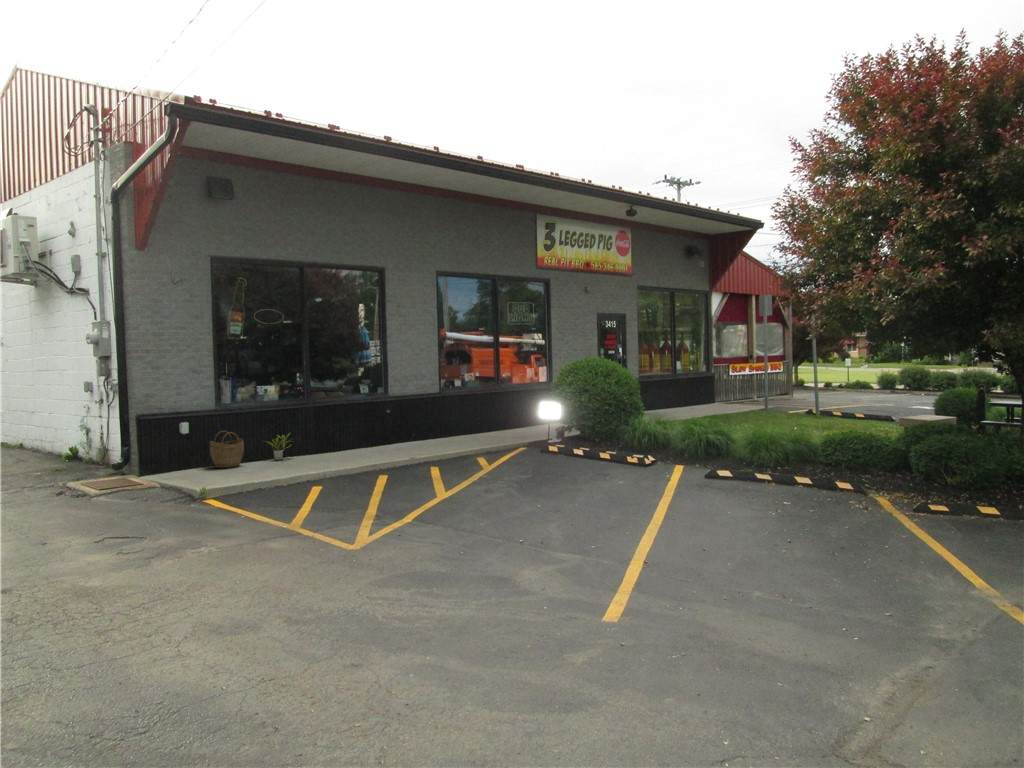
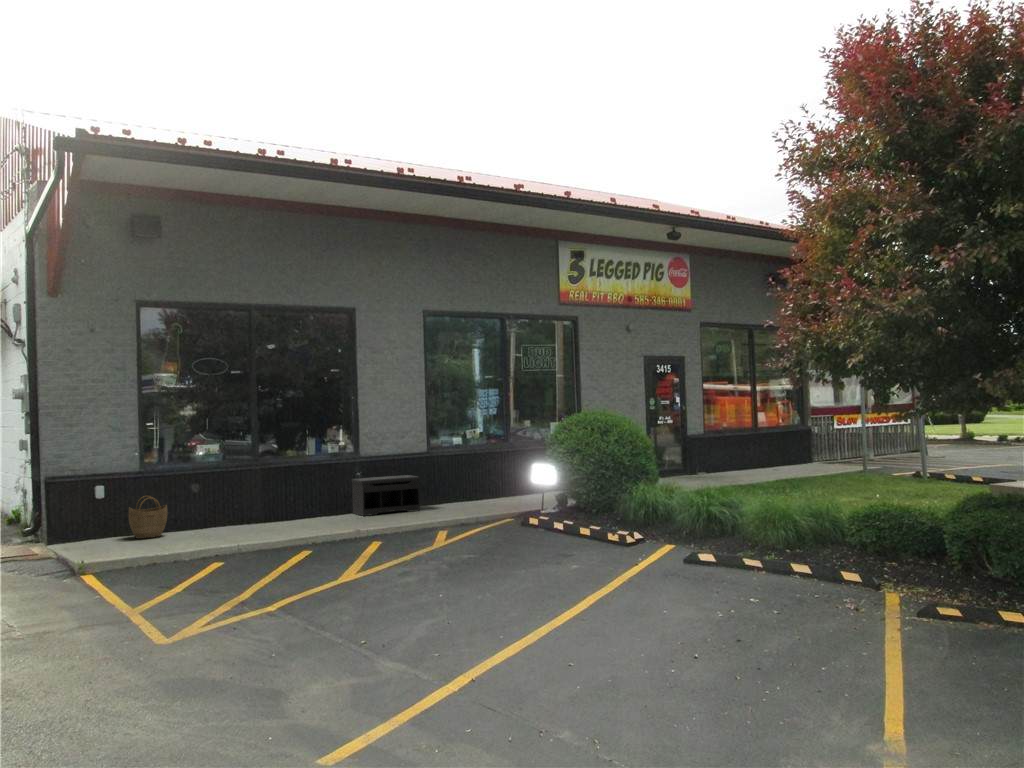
bench: none [384,412,441,446] -> present [352,475,420,516]
potted plant: present [267,433,294,460] -> none [194,498,233,530]

